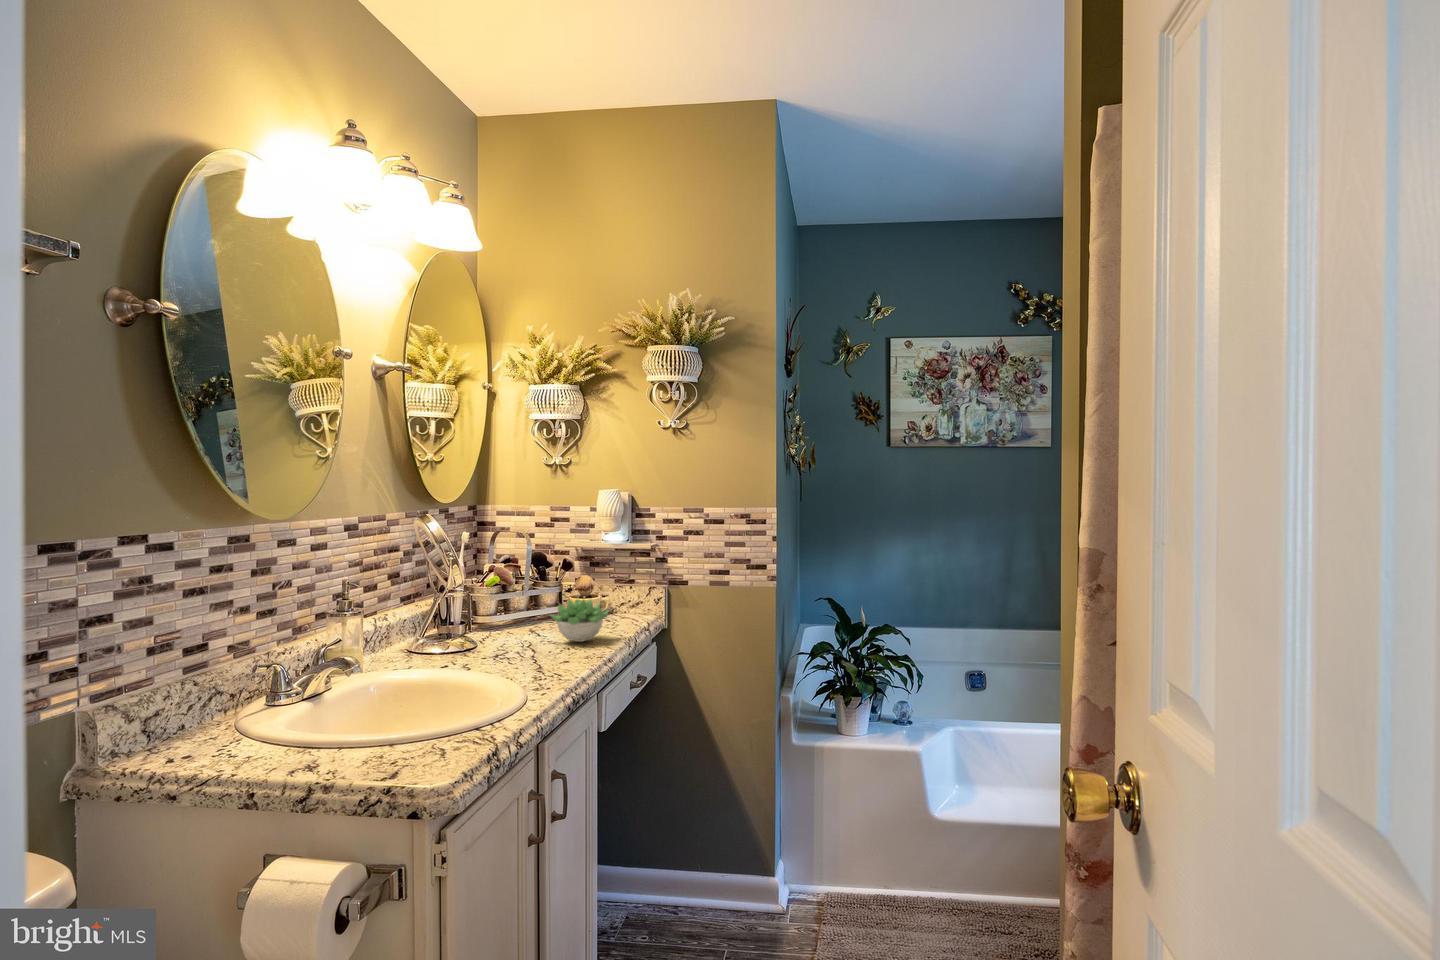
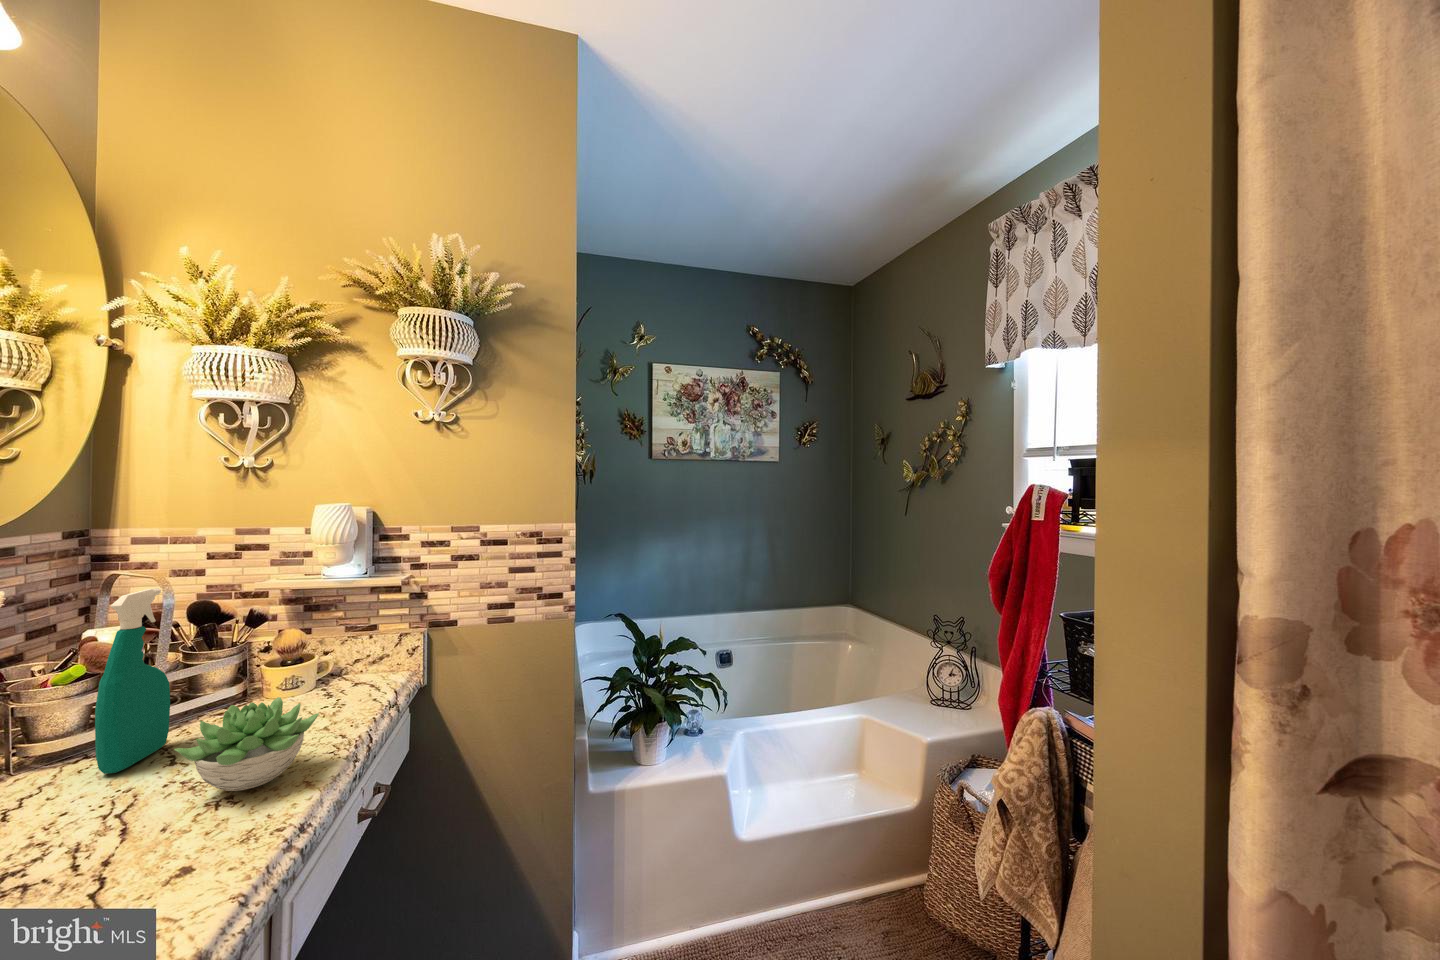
spray bottle: none [509,537,535,632] -> present [95,588,170,774]

